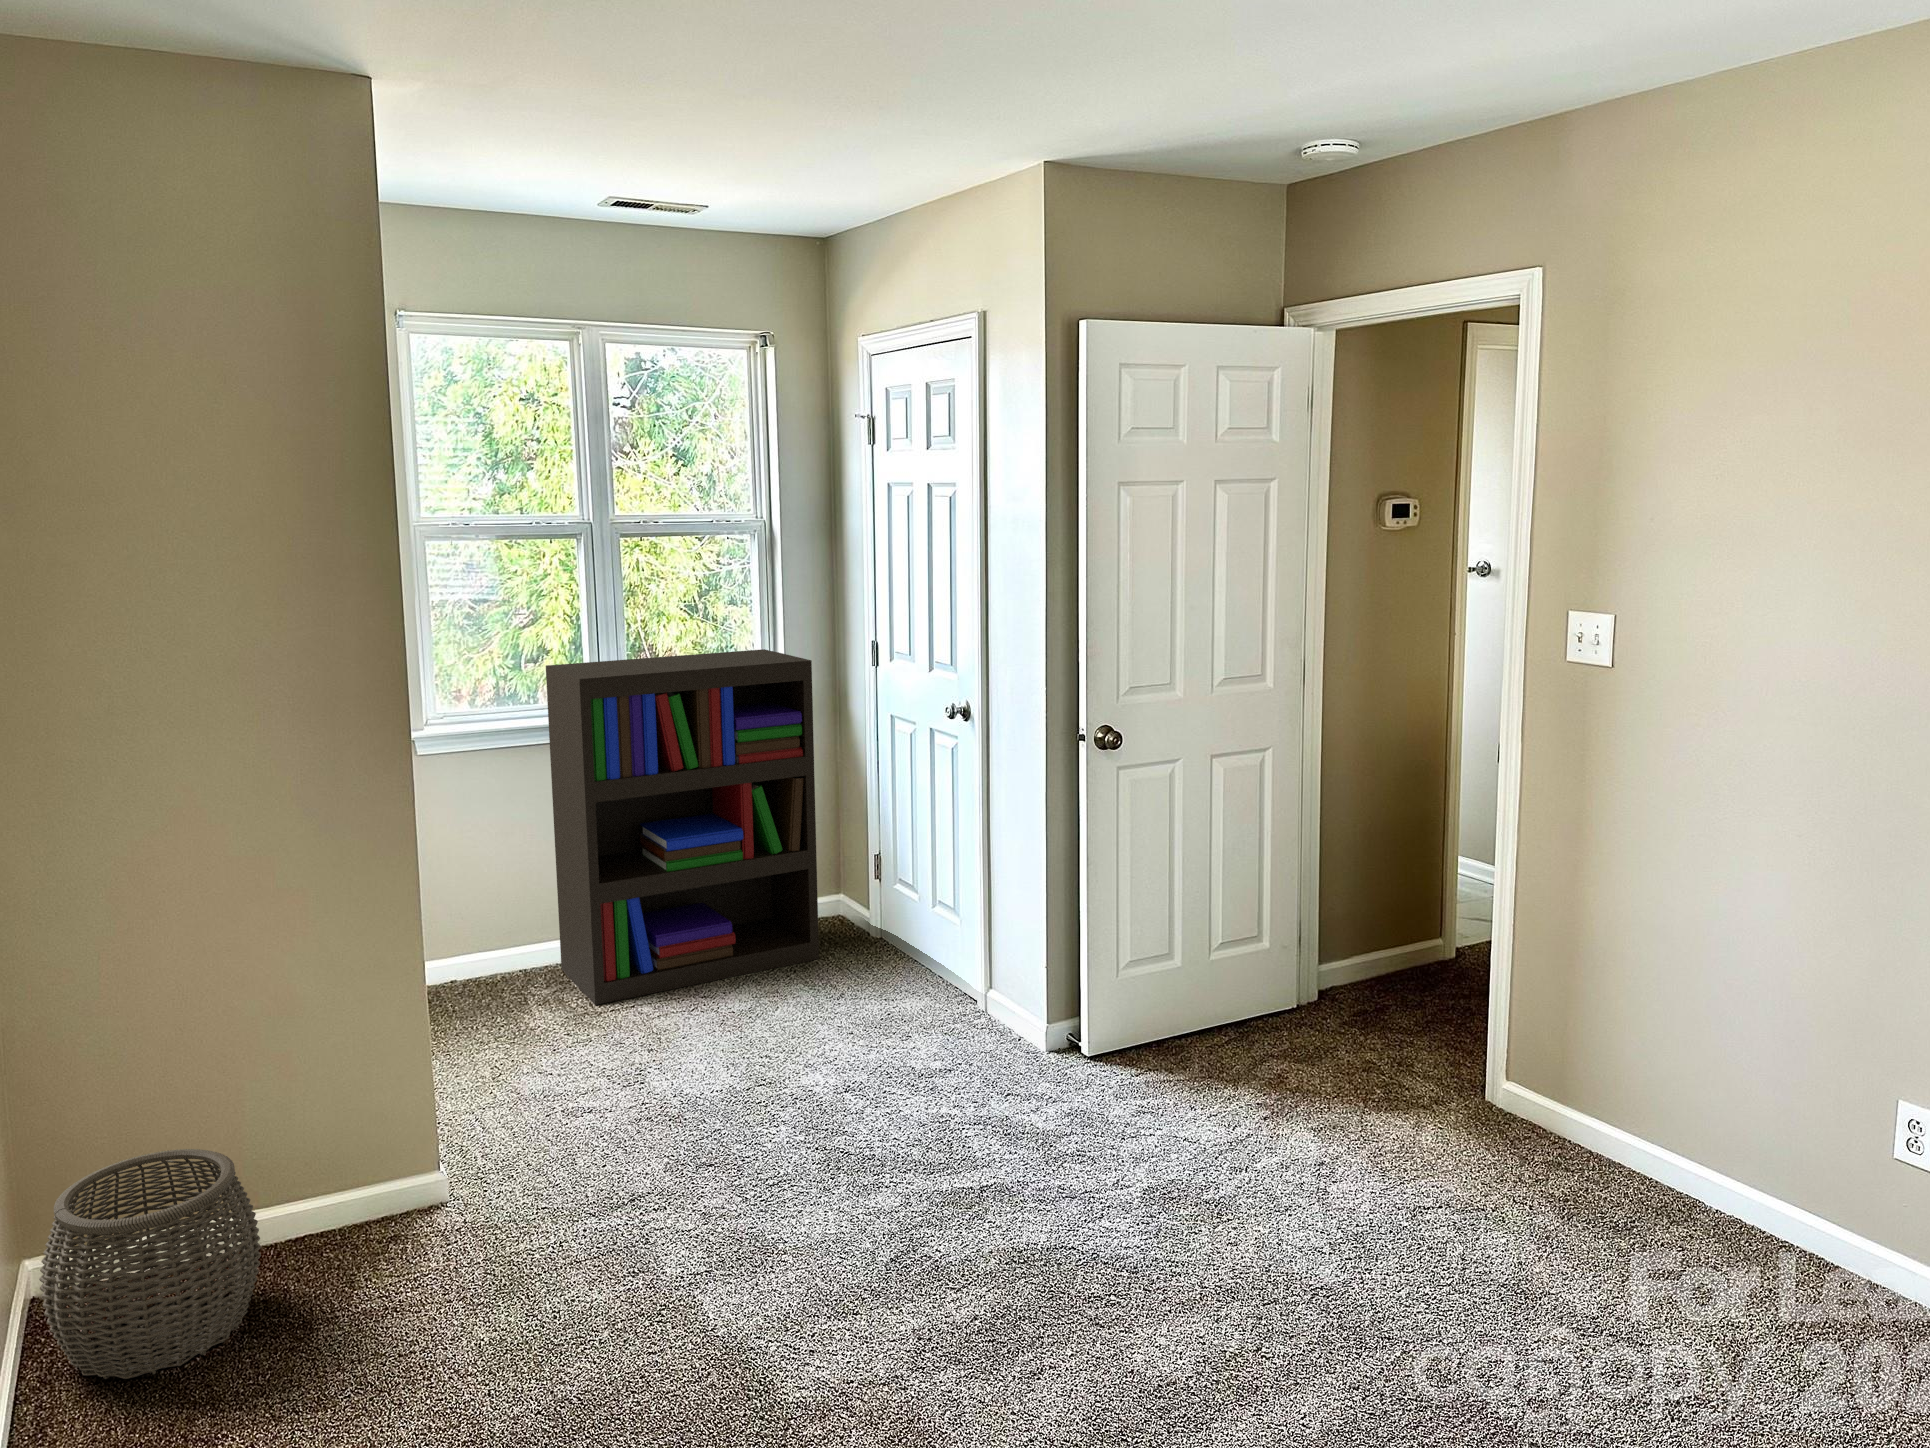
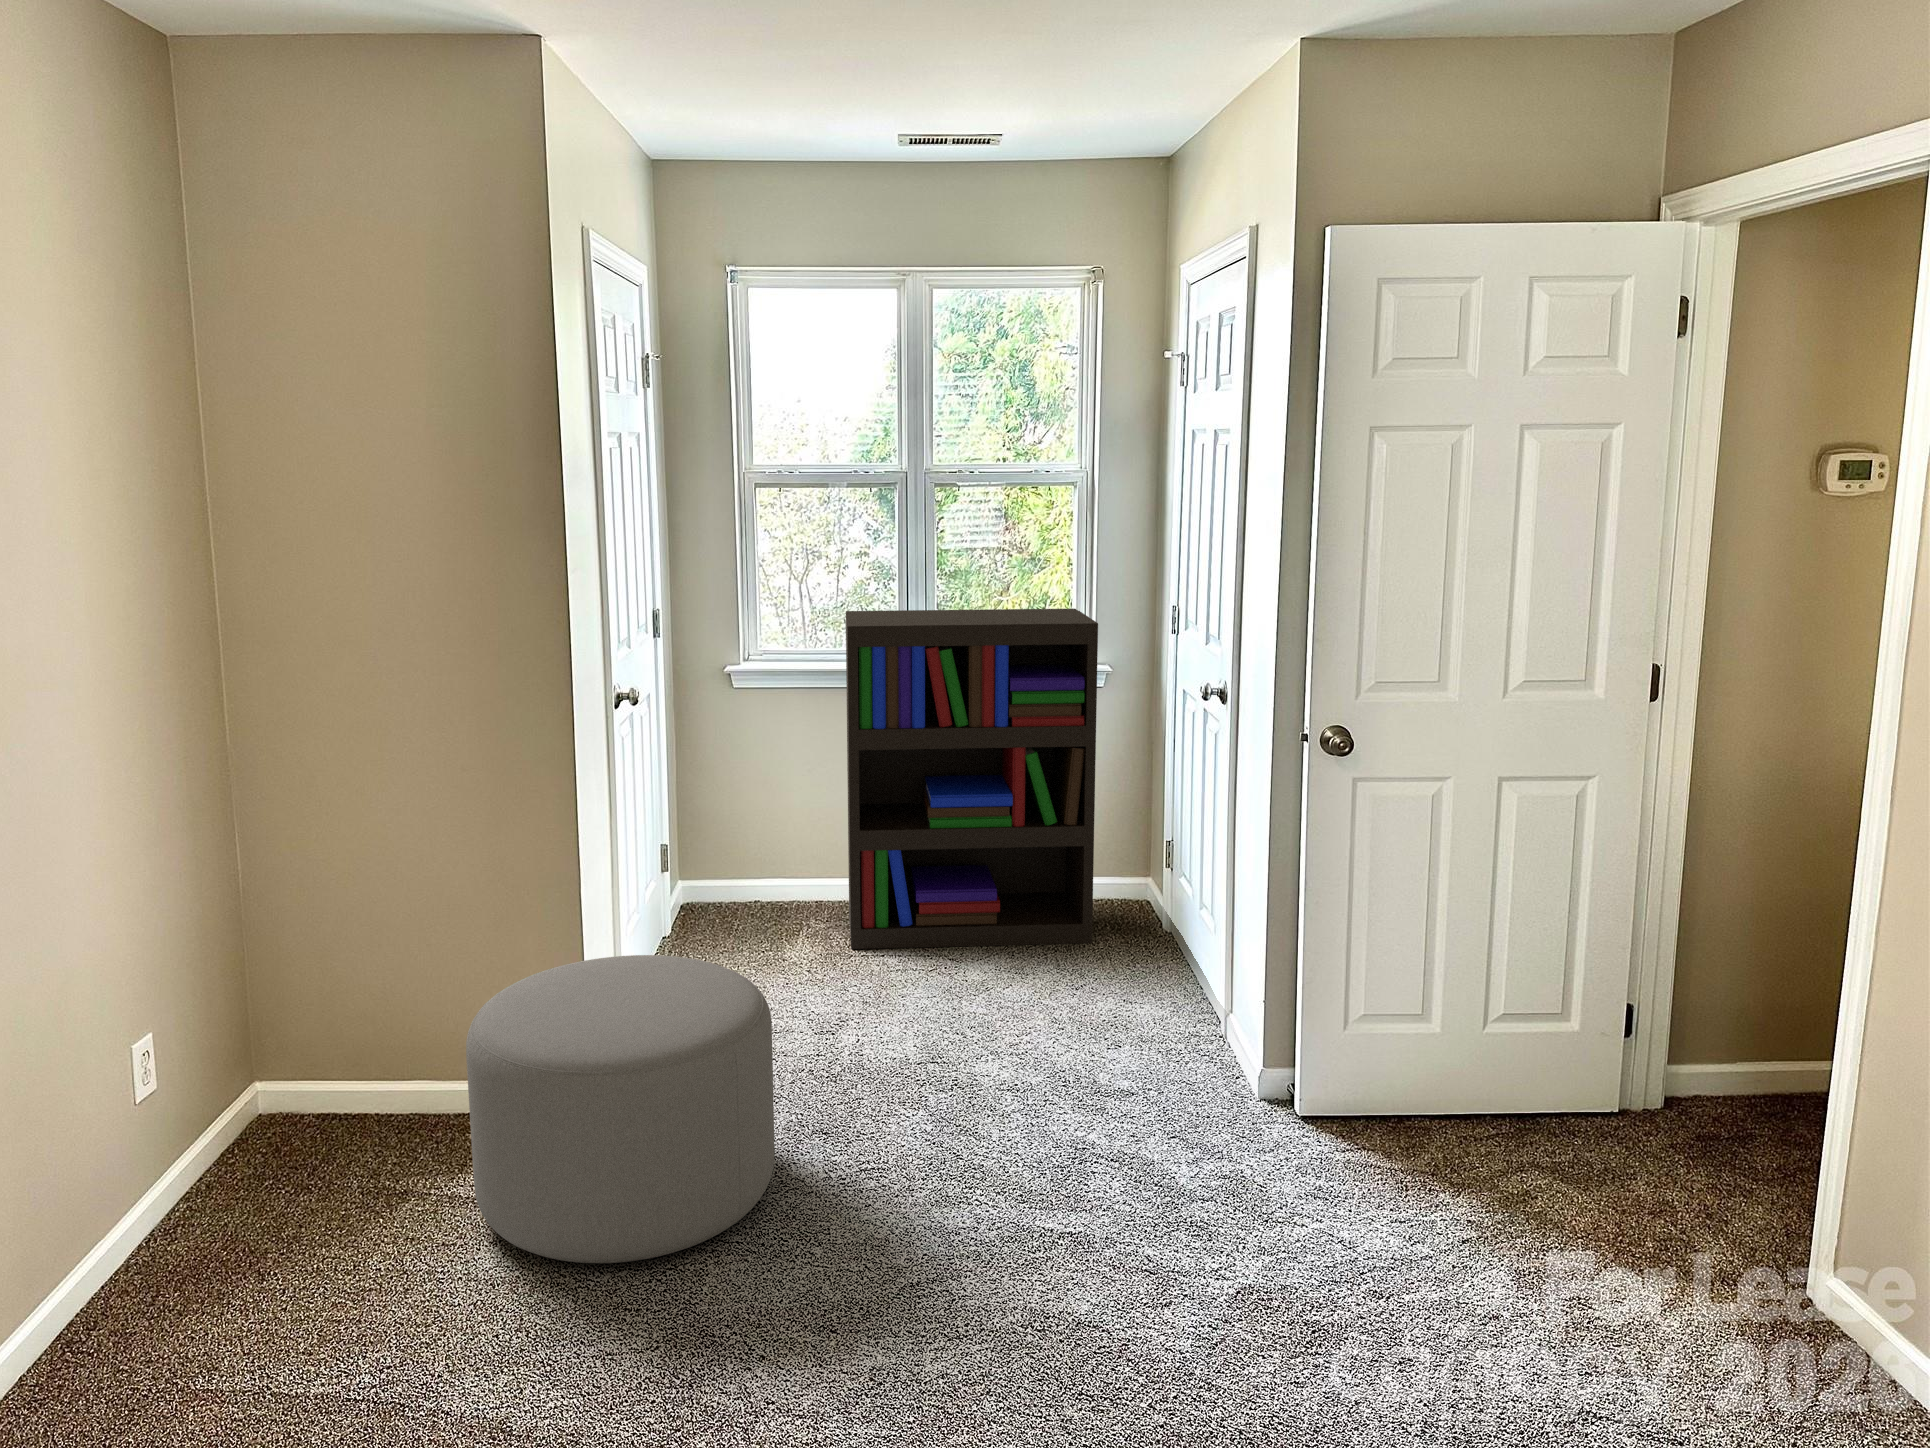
ottoman: none [381,1019,710,1345] -> present [466,955,775,1263]
woven basket: present [39,1149,261,1379] -> none [230,1006,405,1191]

